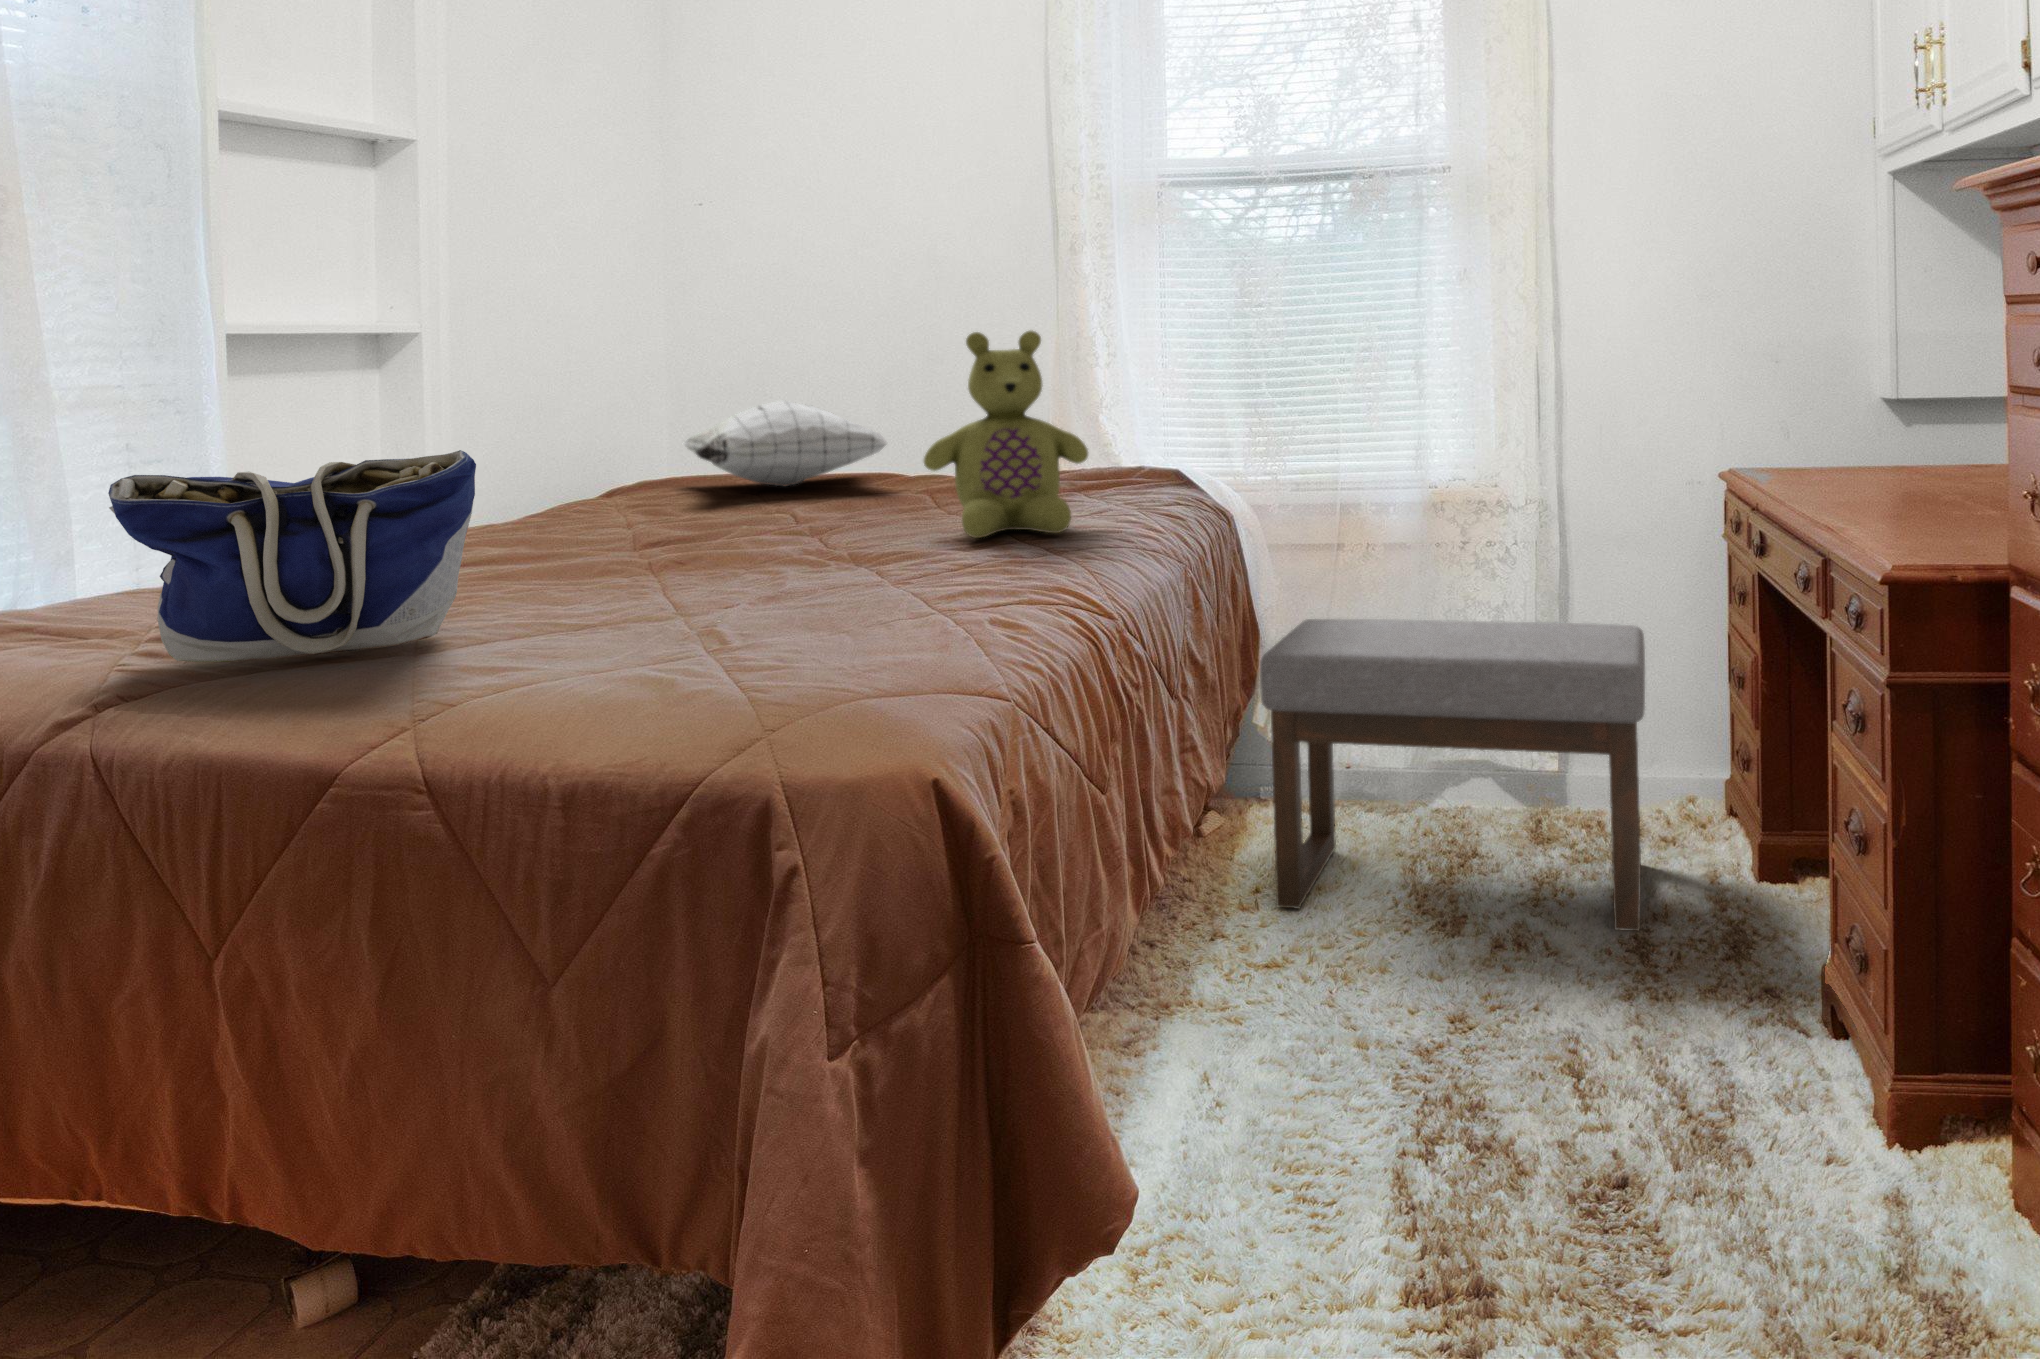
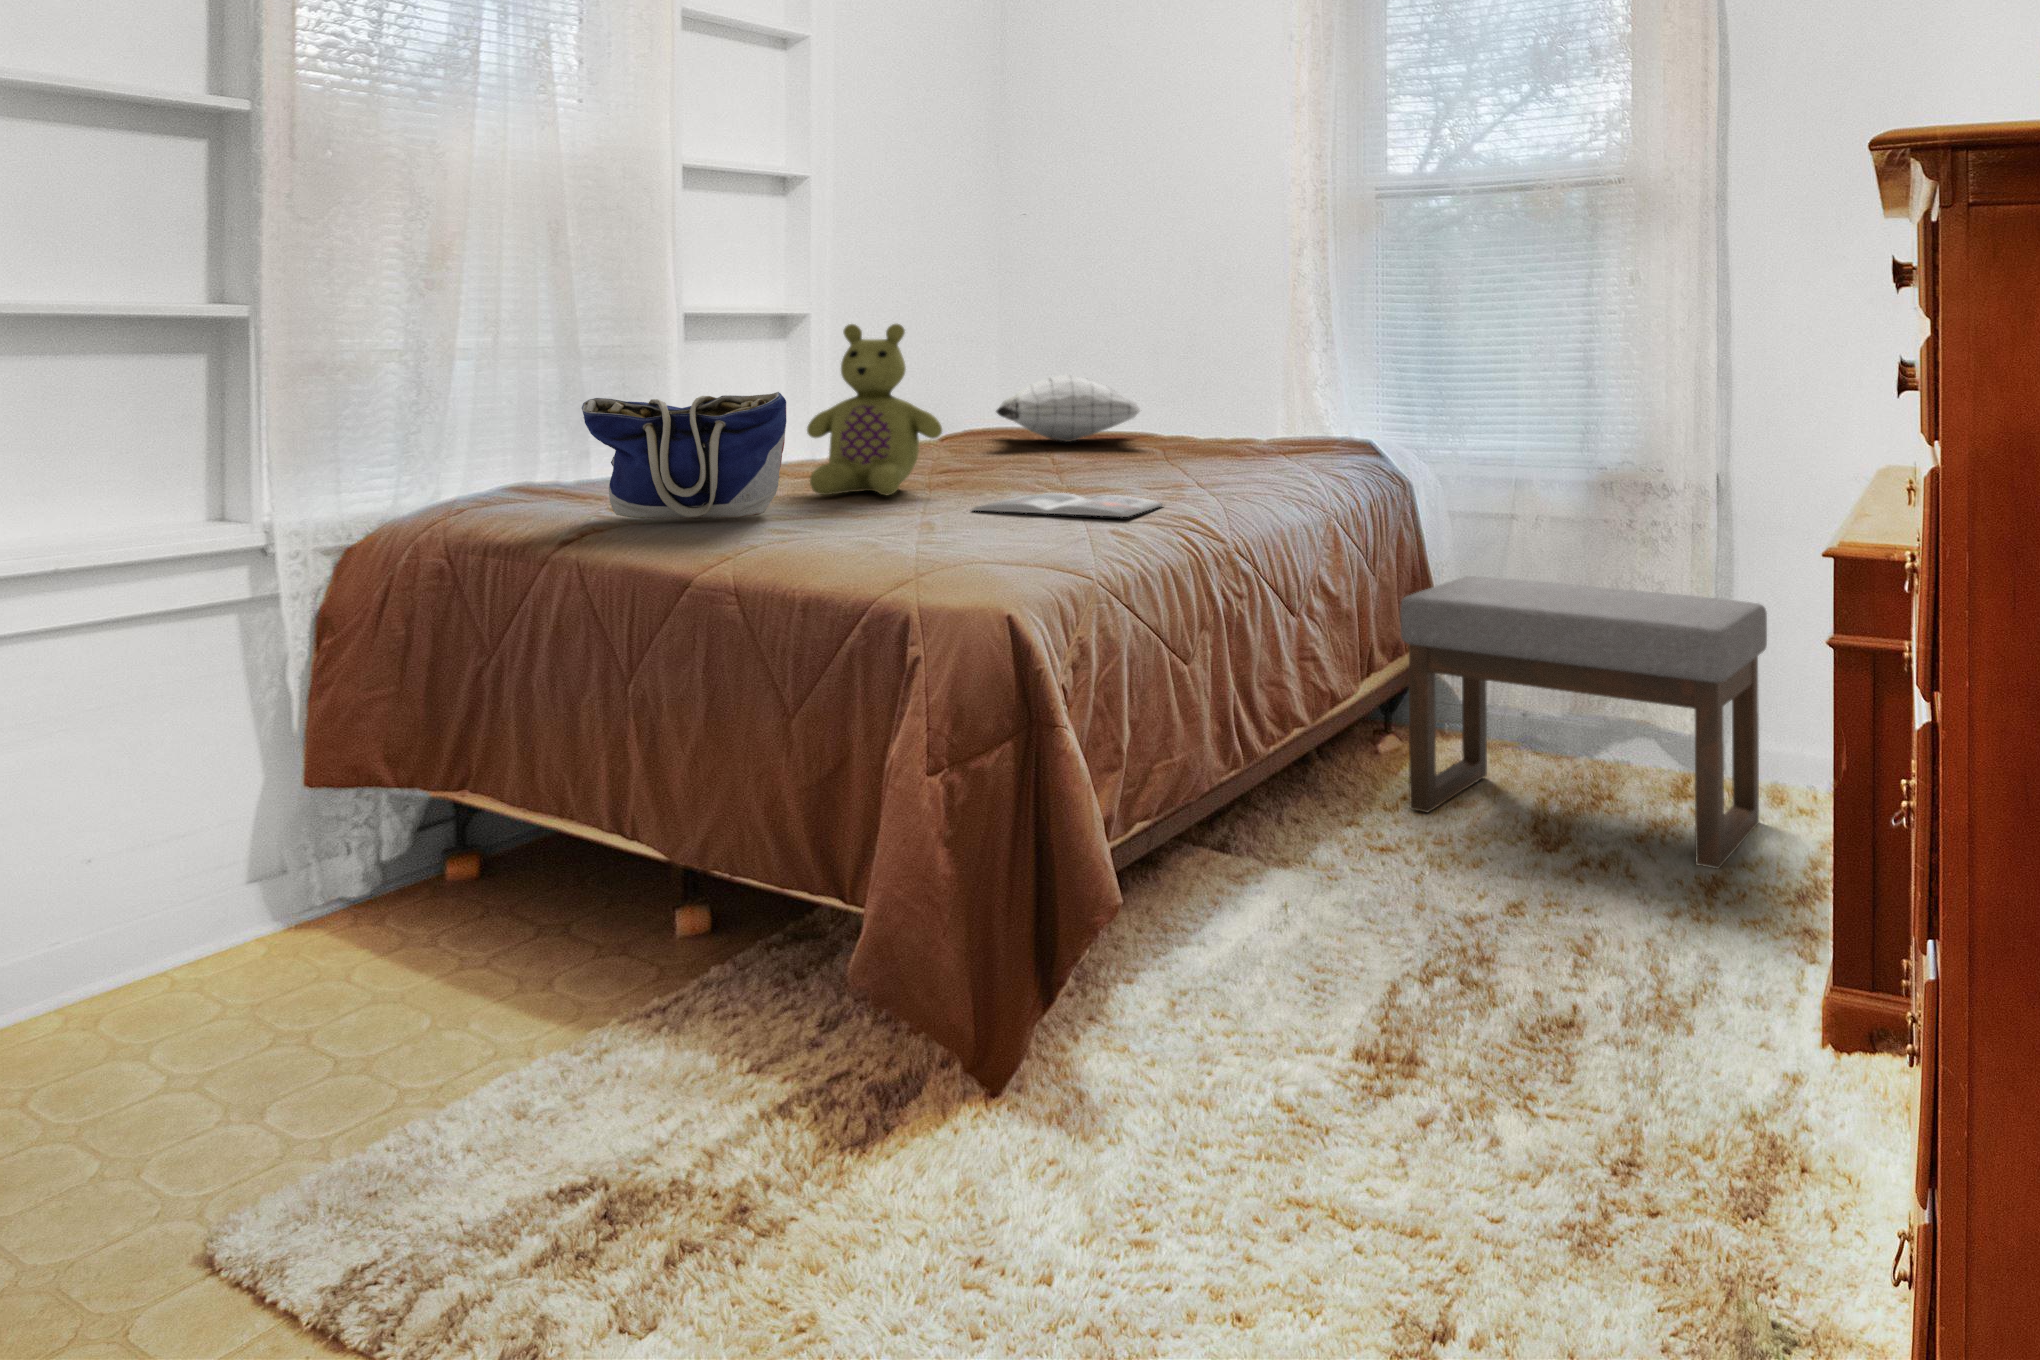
stuffed bear: present [924,330,1088,538] -> present [807,324,942,495]
magazine: none [753,563,1013,602] -> present [972,493,1164,517]

